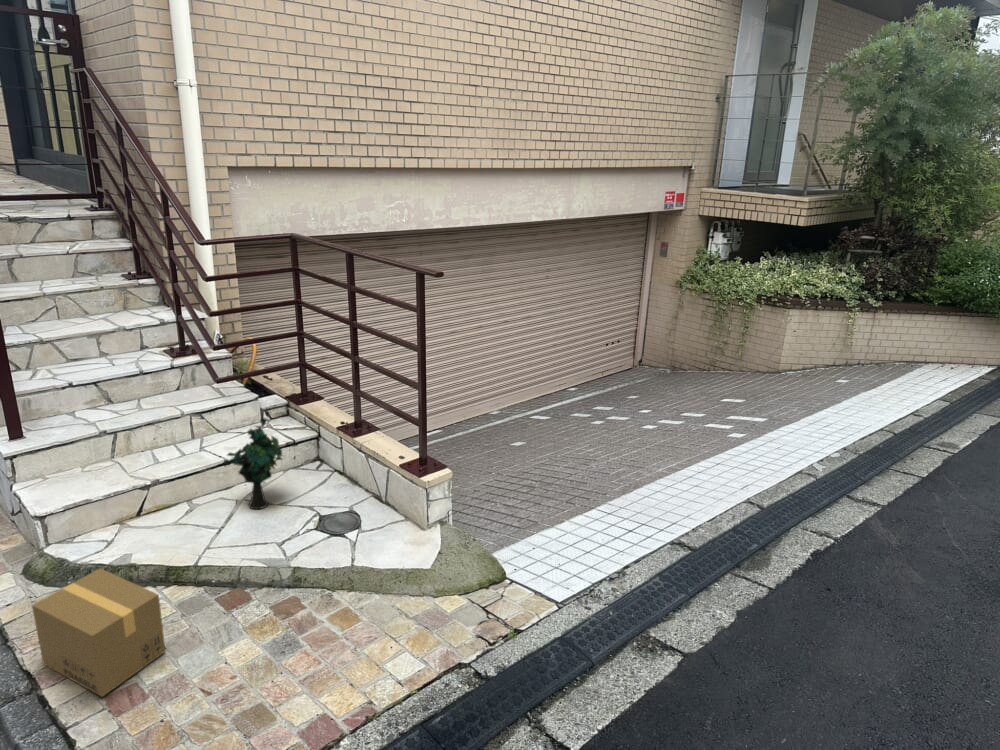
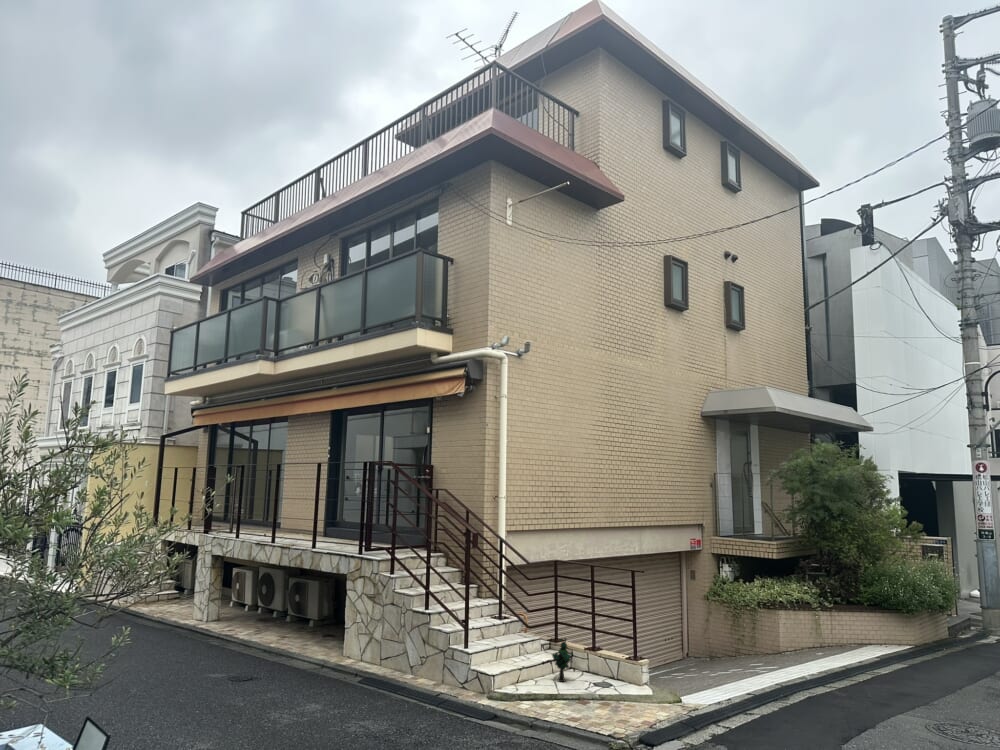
cardboard box: present [32,569,165,697] -> none [529,685,569,725]

